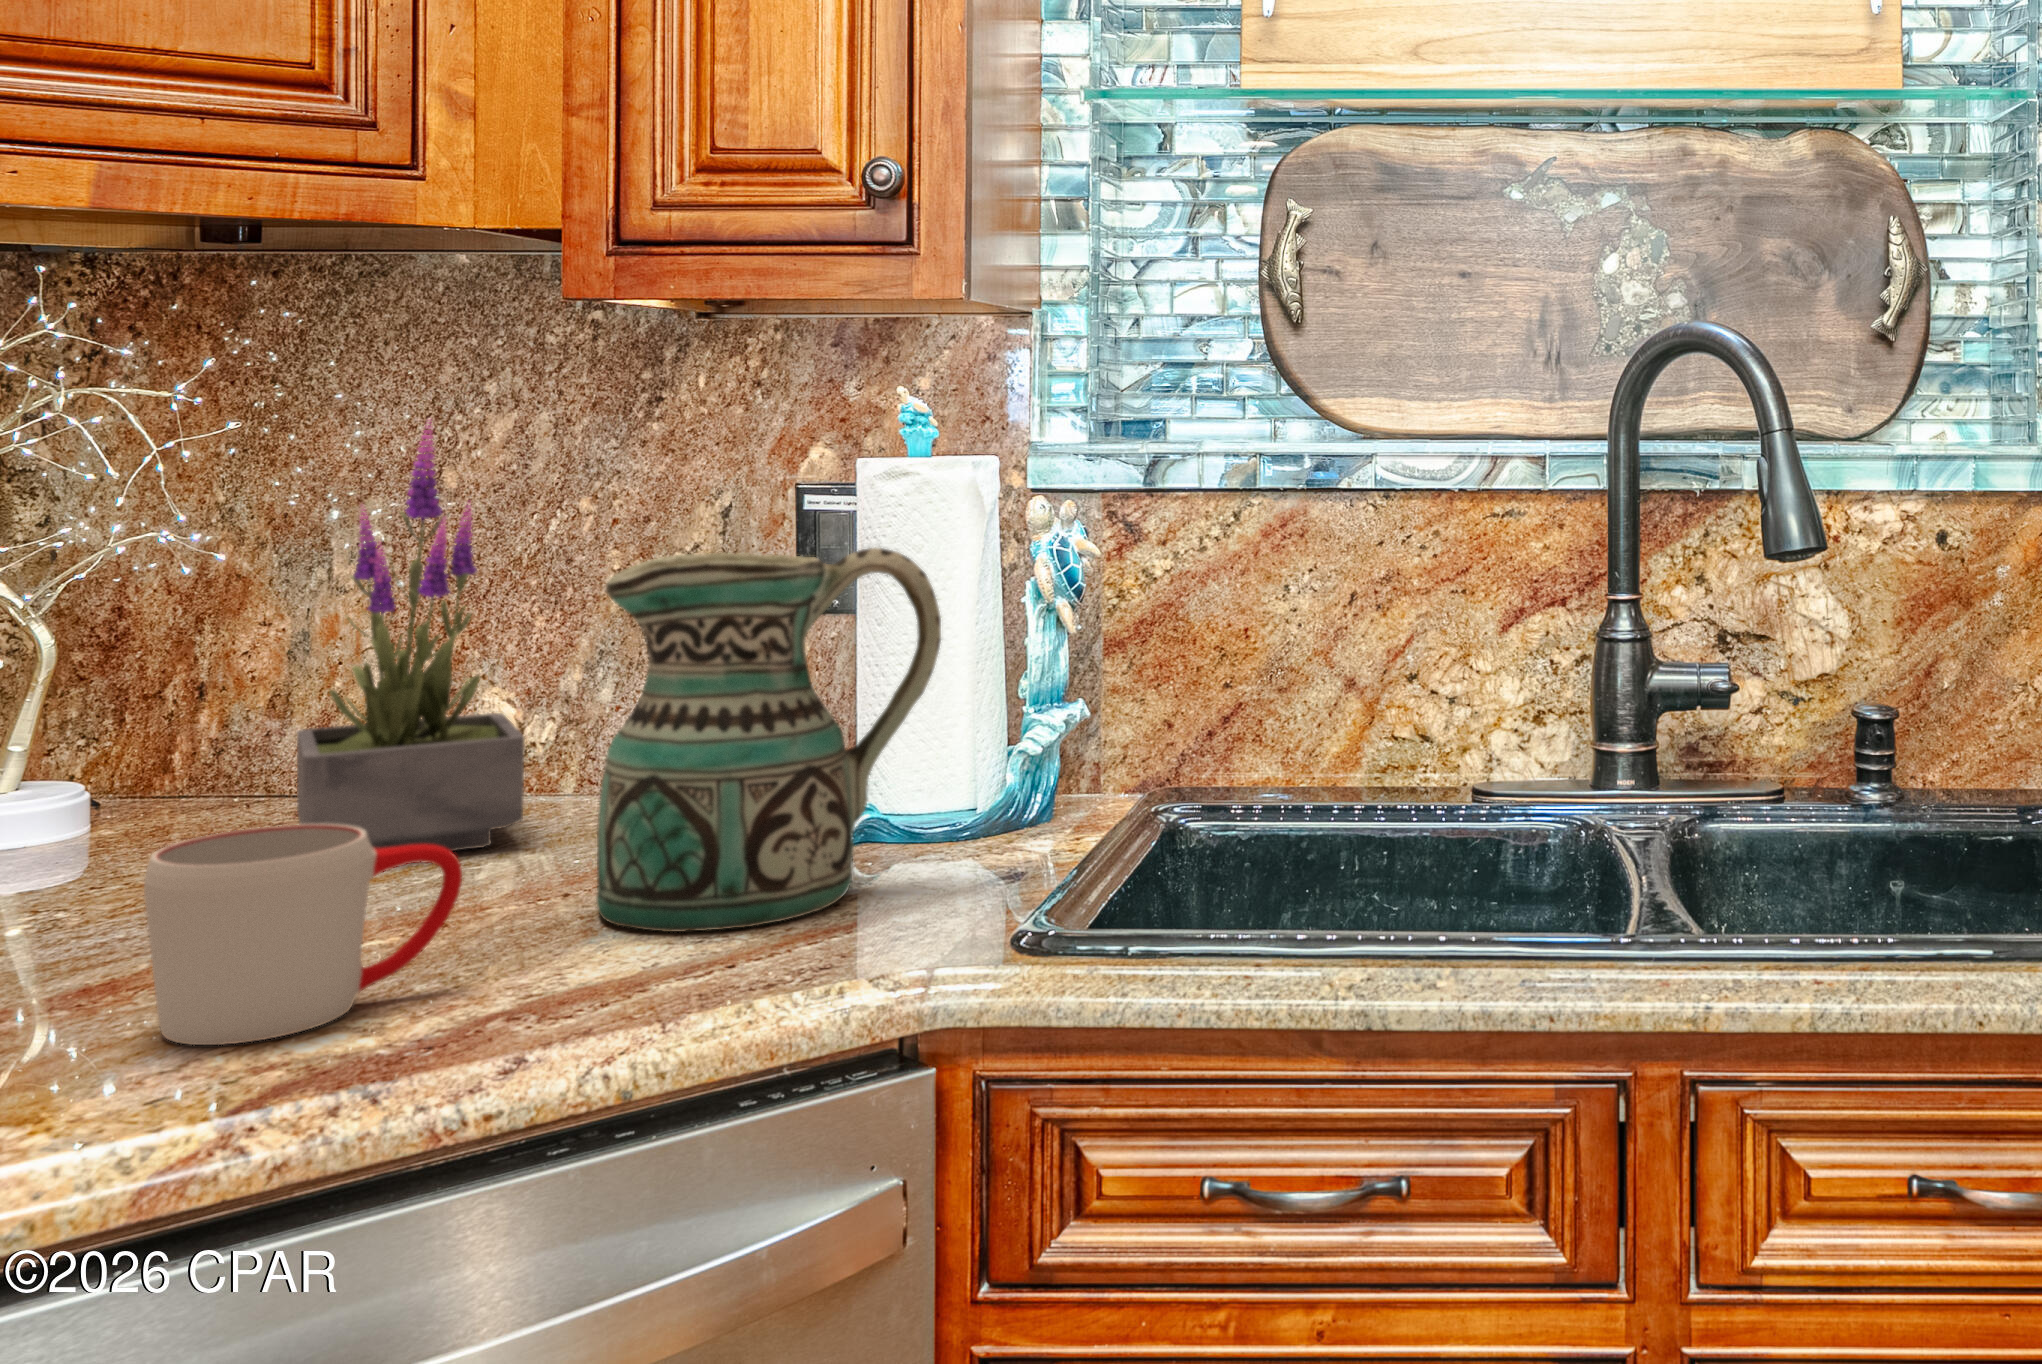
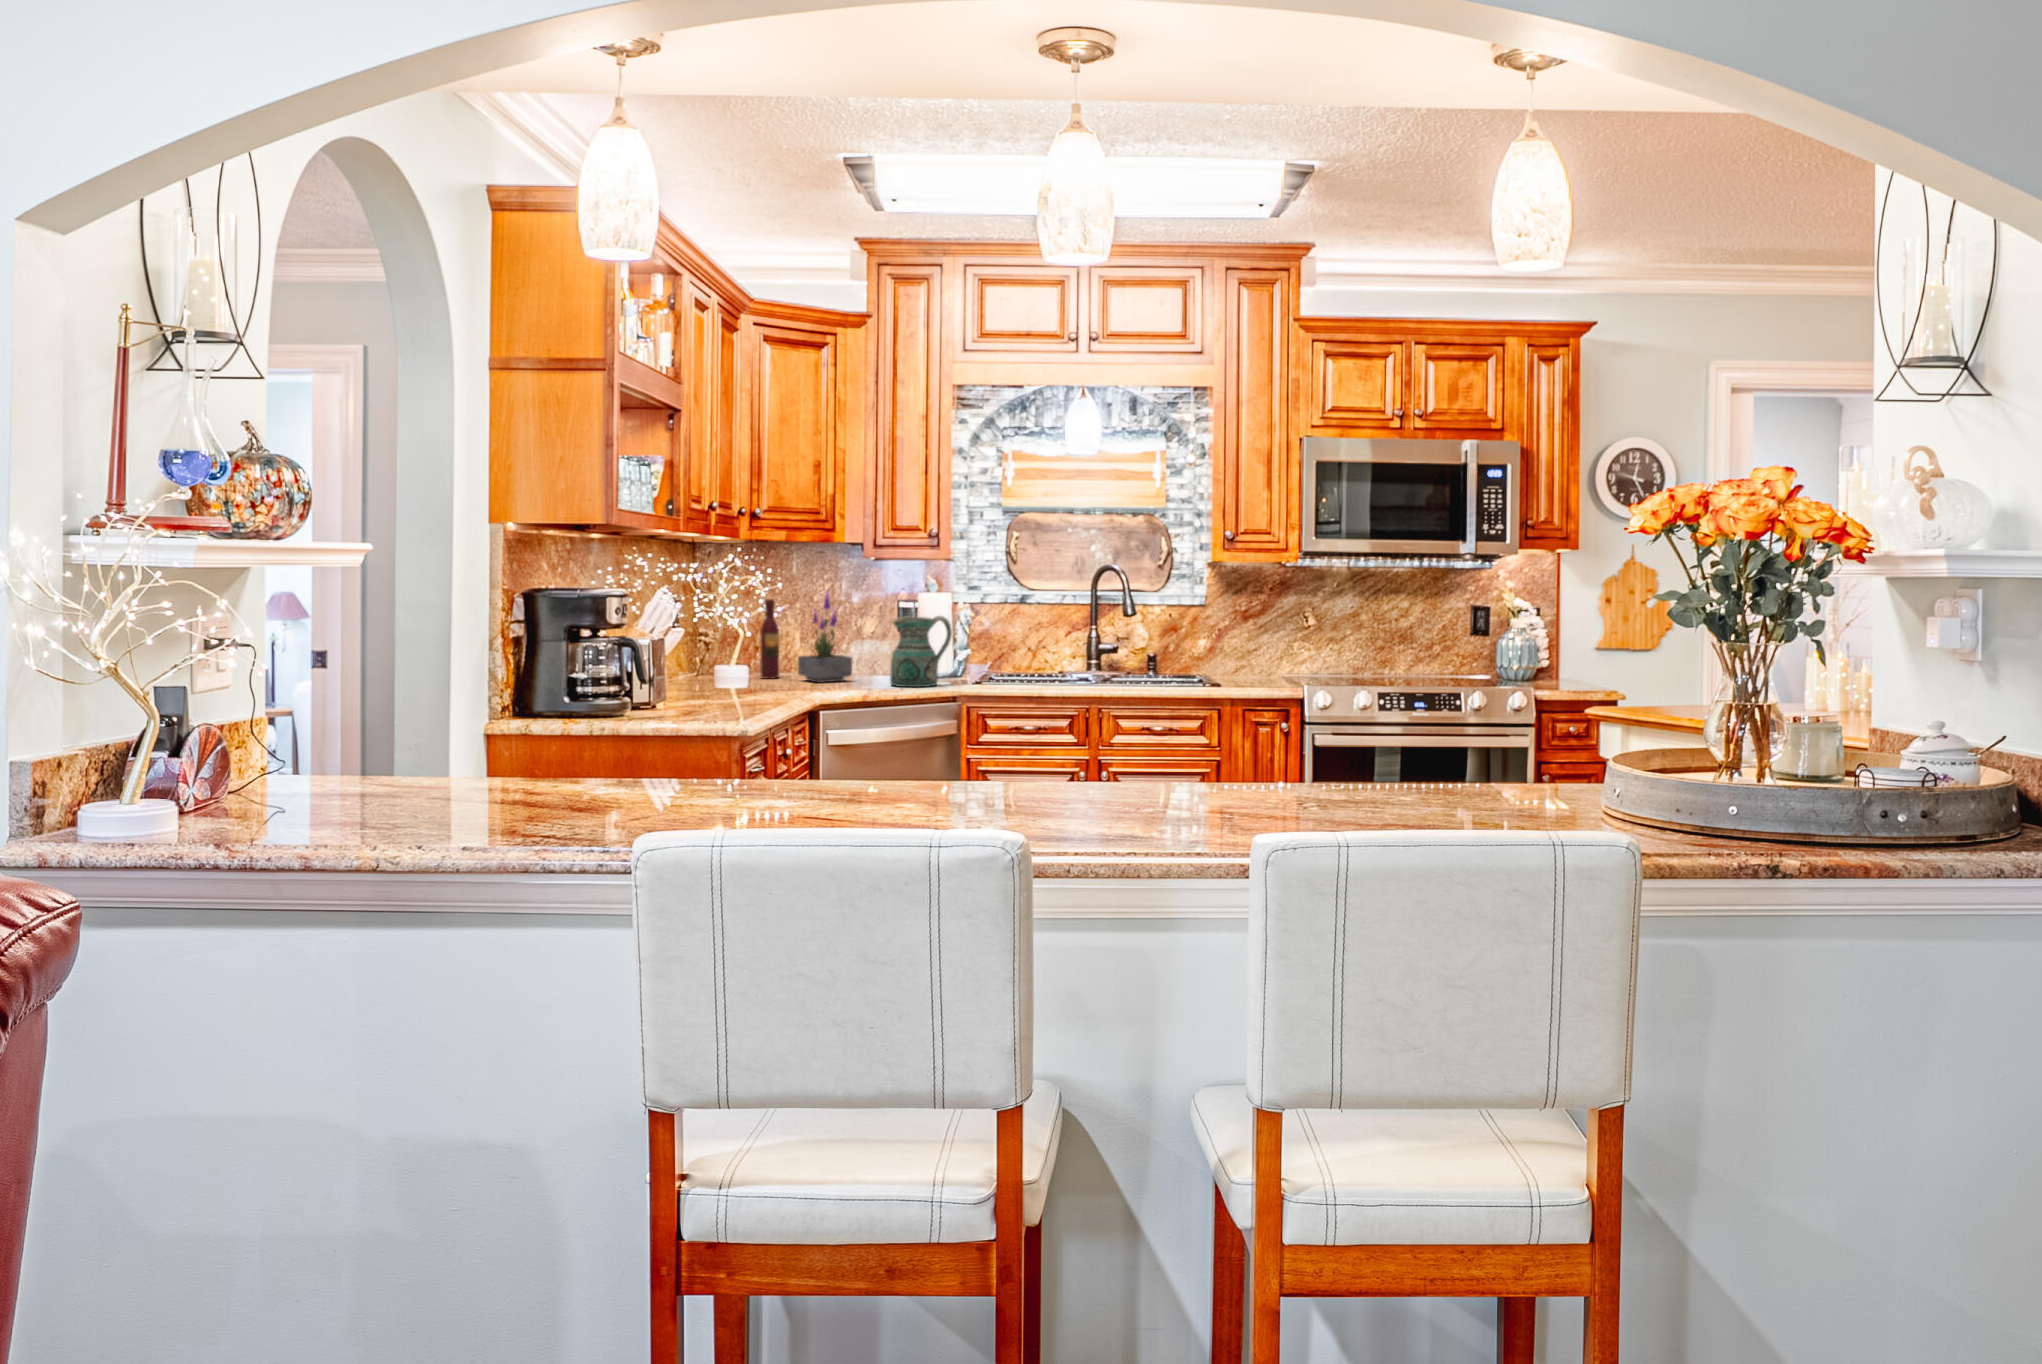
wine bottle: none [197,477,293,820] -> present [760,599,779,679]
mug: present [144,824,462,1045] -> none [847,662,887,693]

